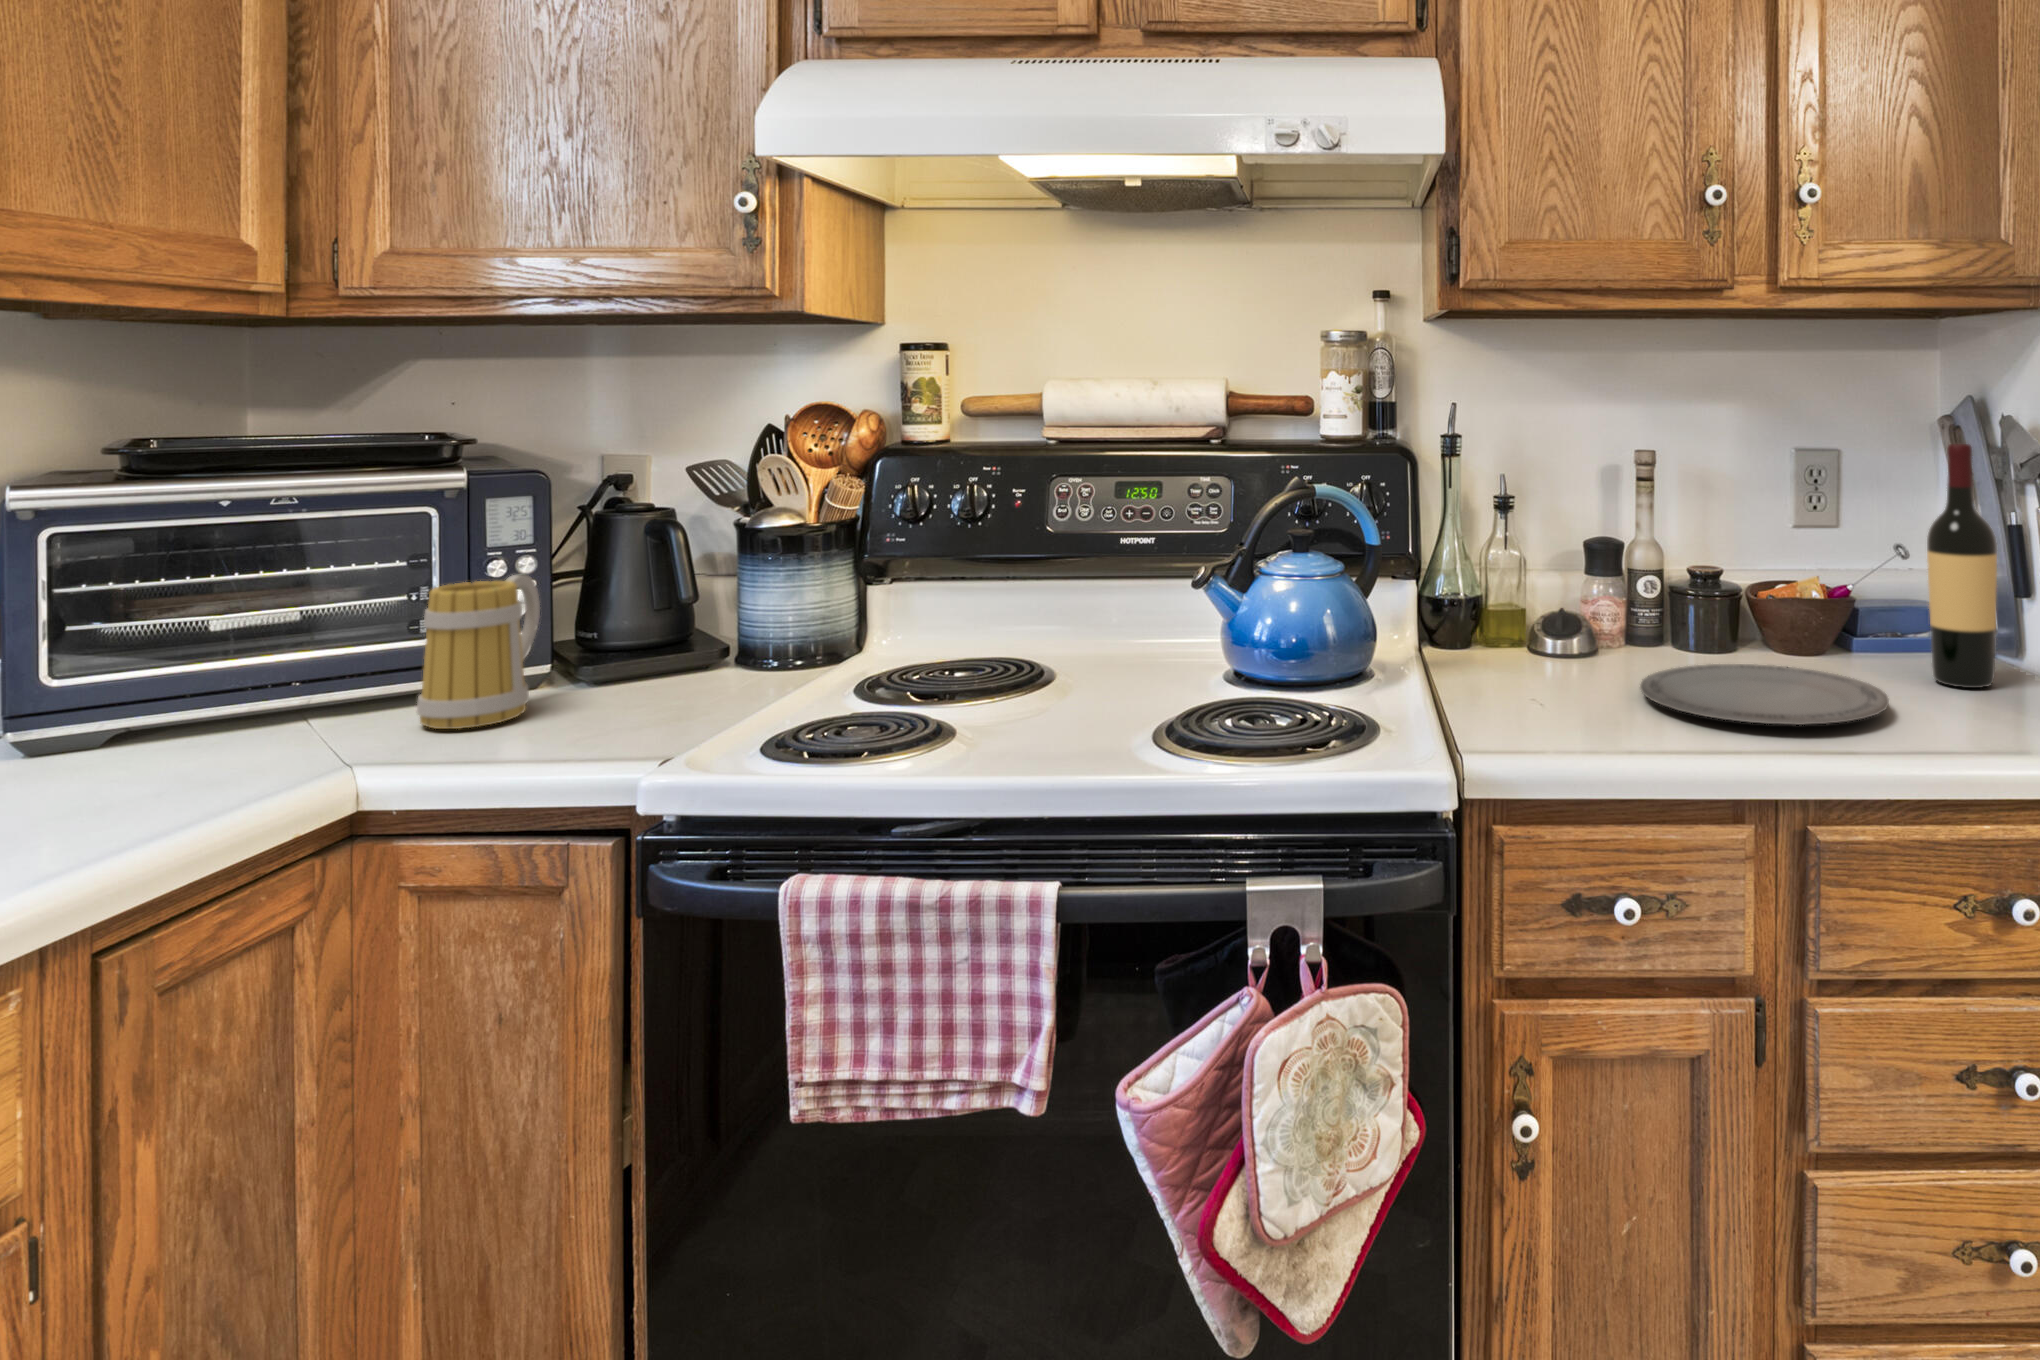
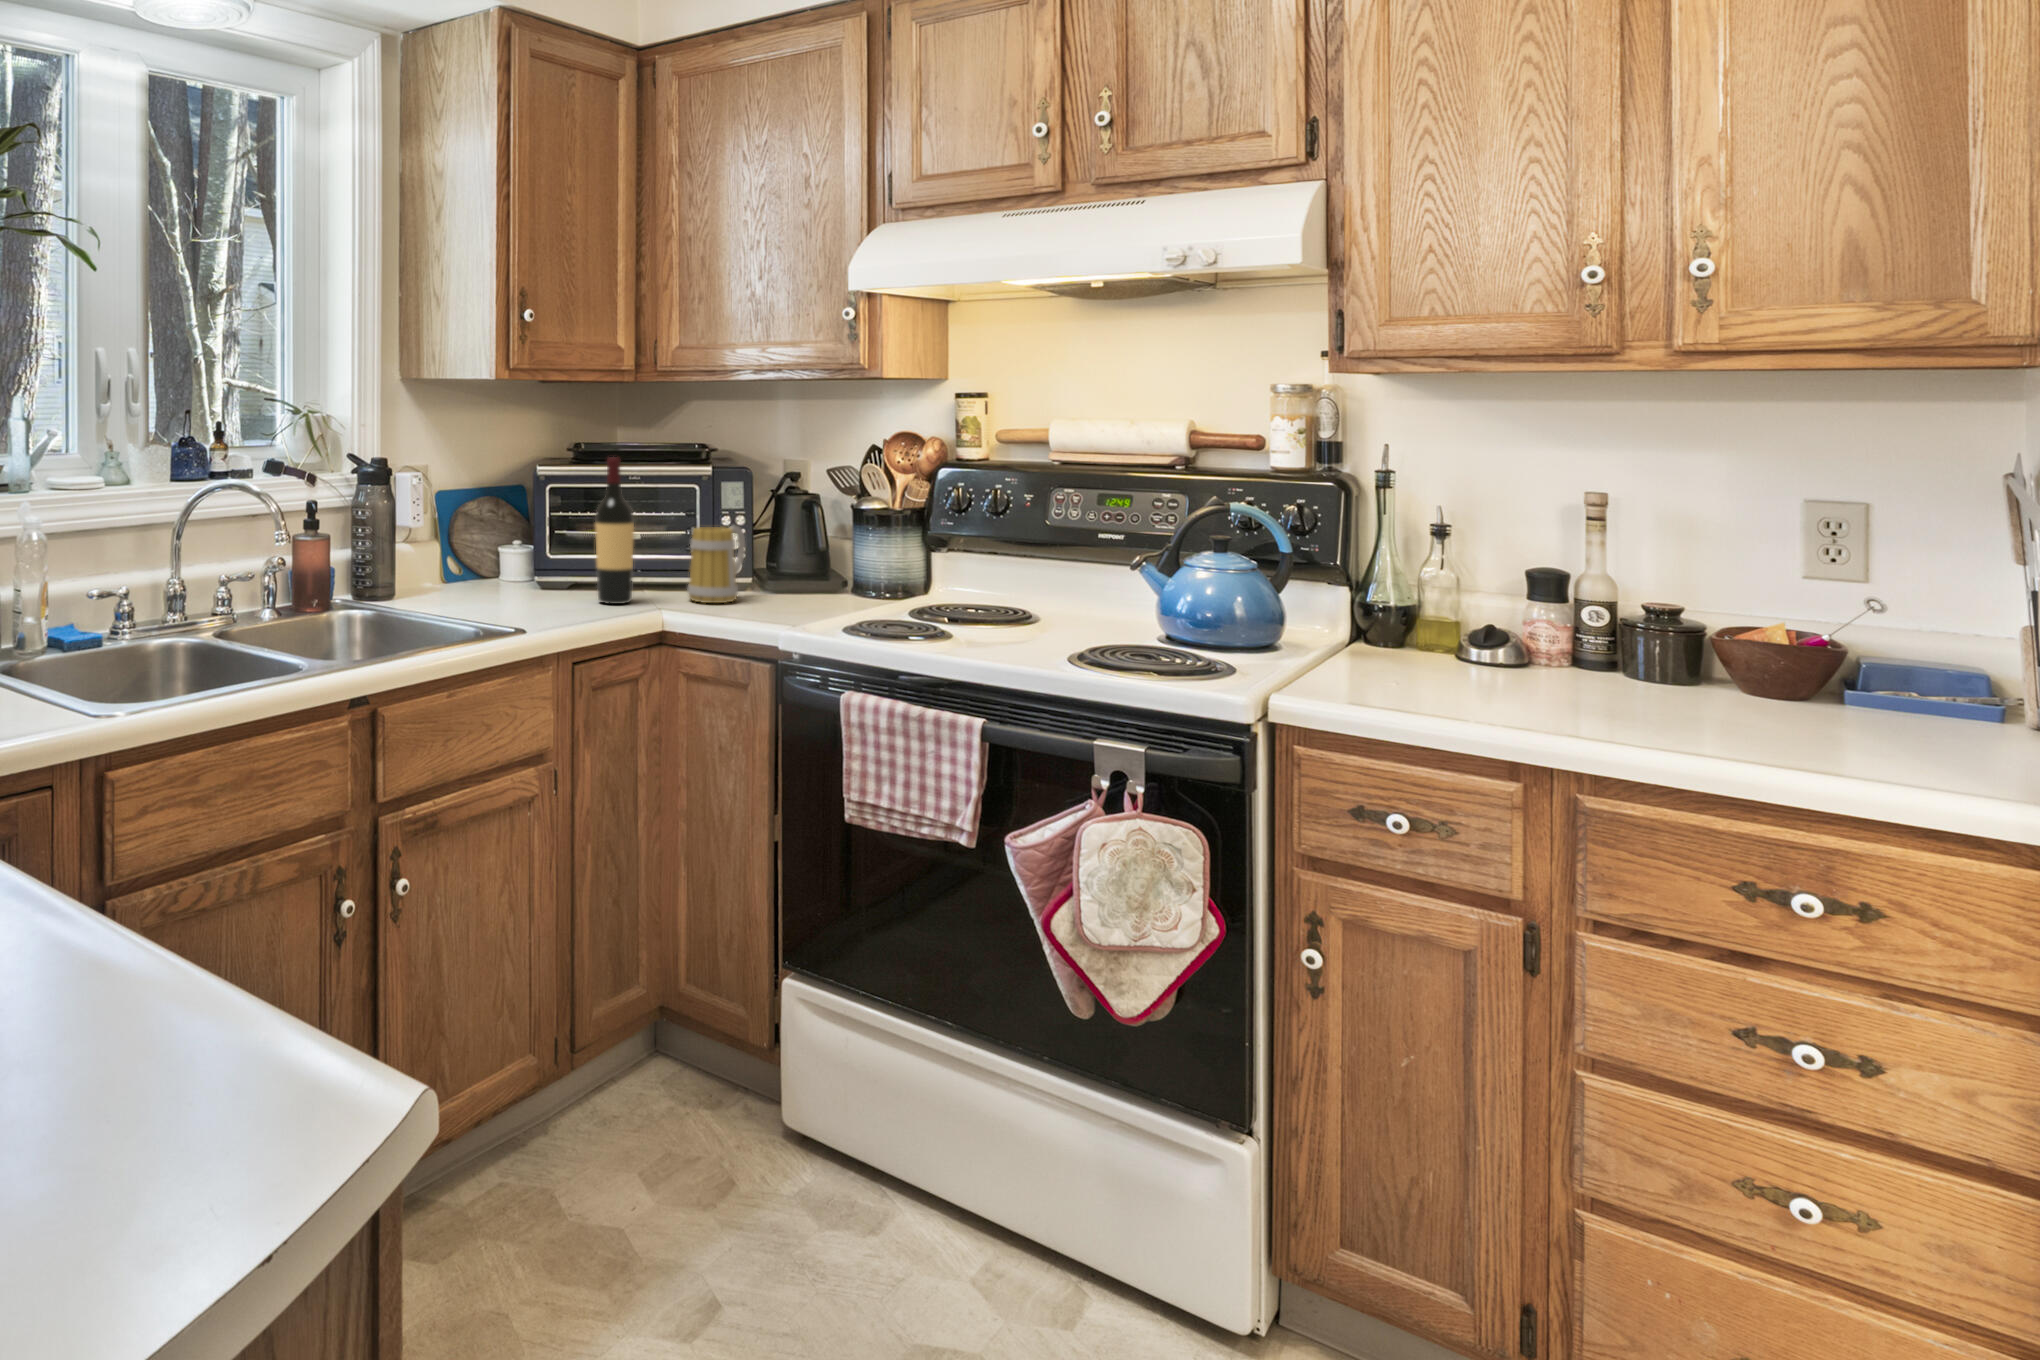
wine bottle: present [1927,444,1997,688] -> present [595,457,634,604]
plate: present [1640,664,1889,725] -> none [1488,676,1745,723]

